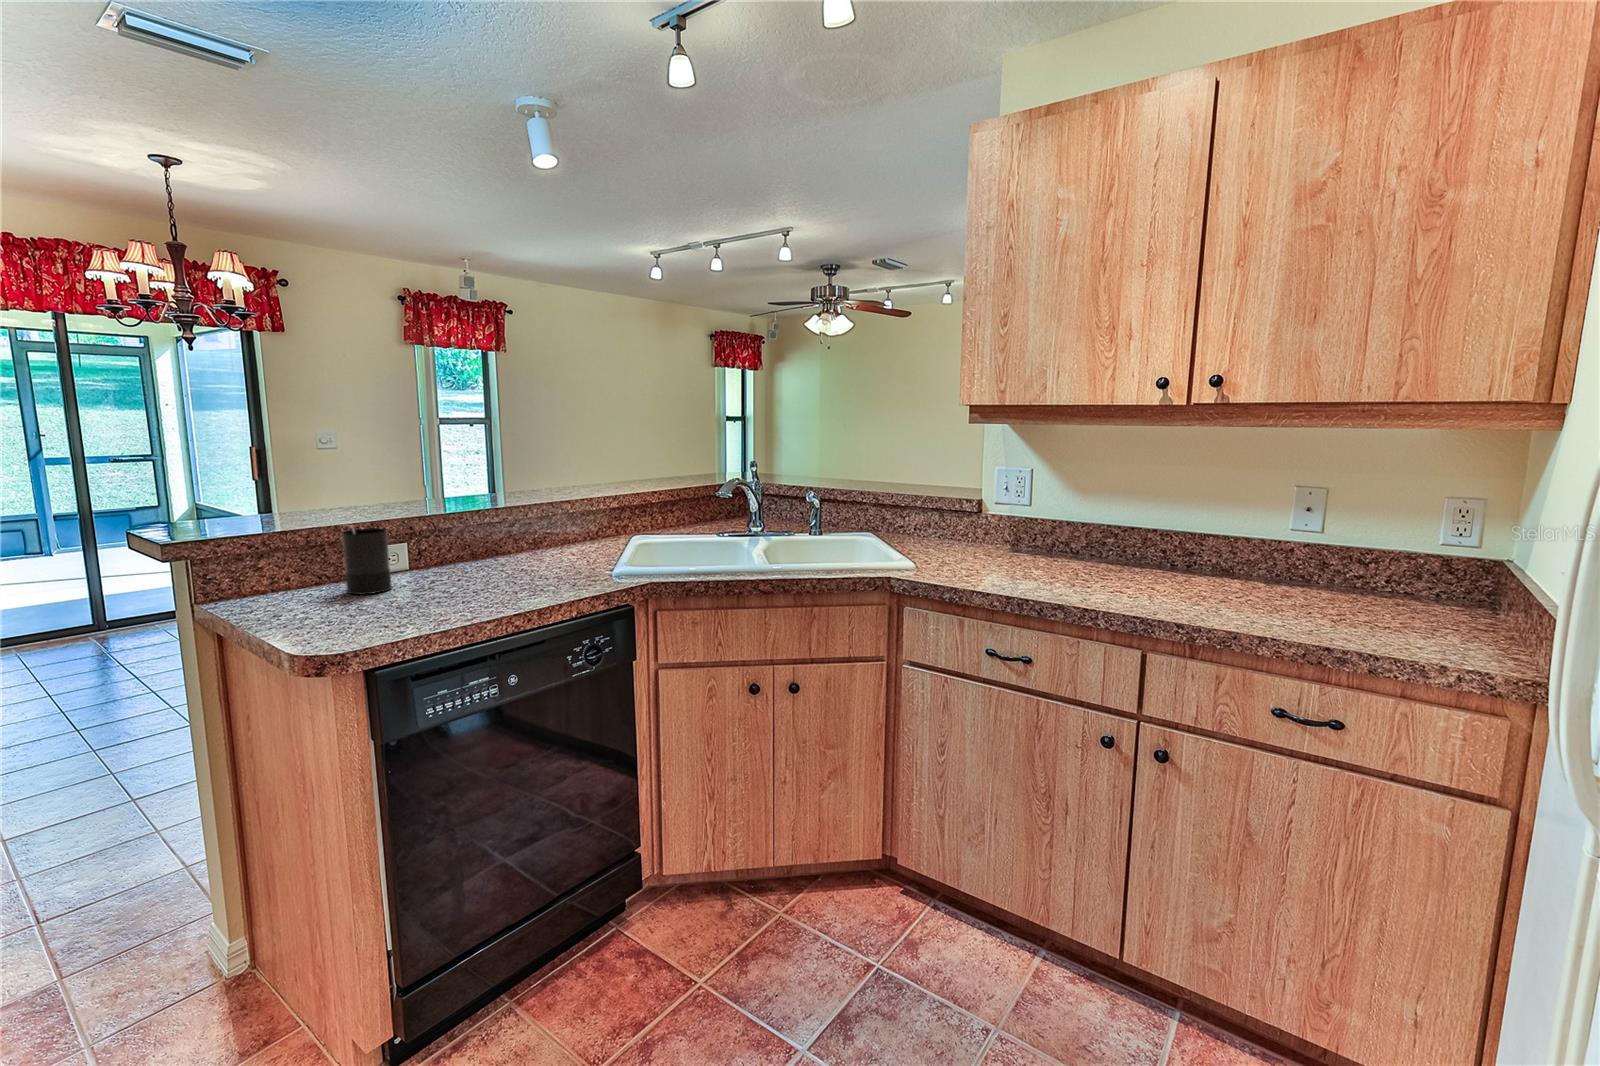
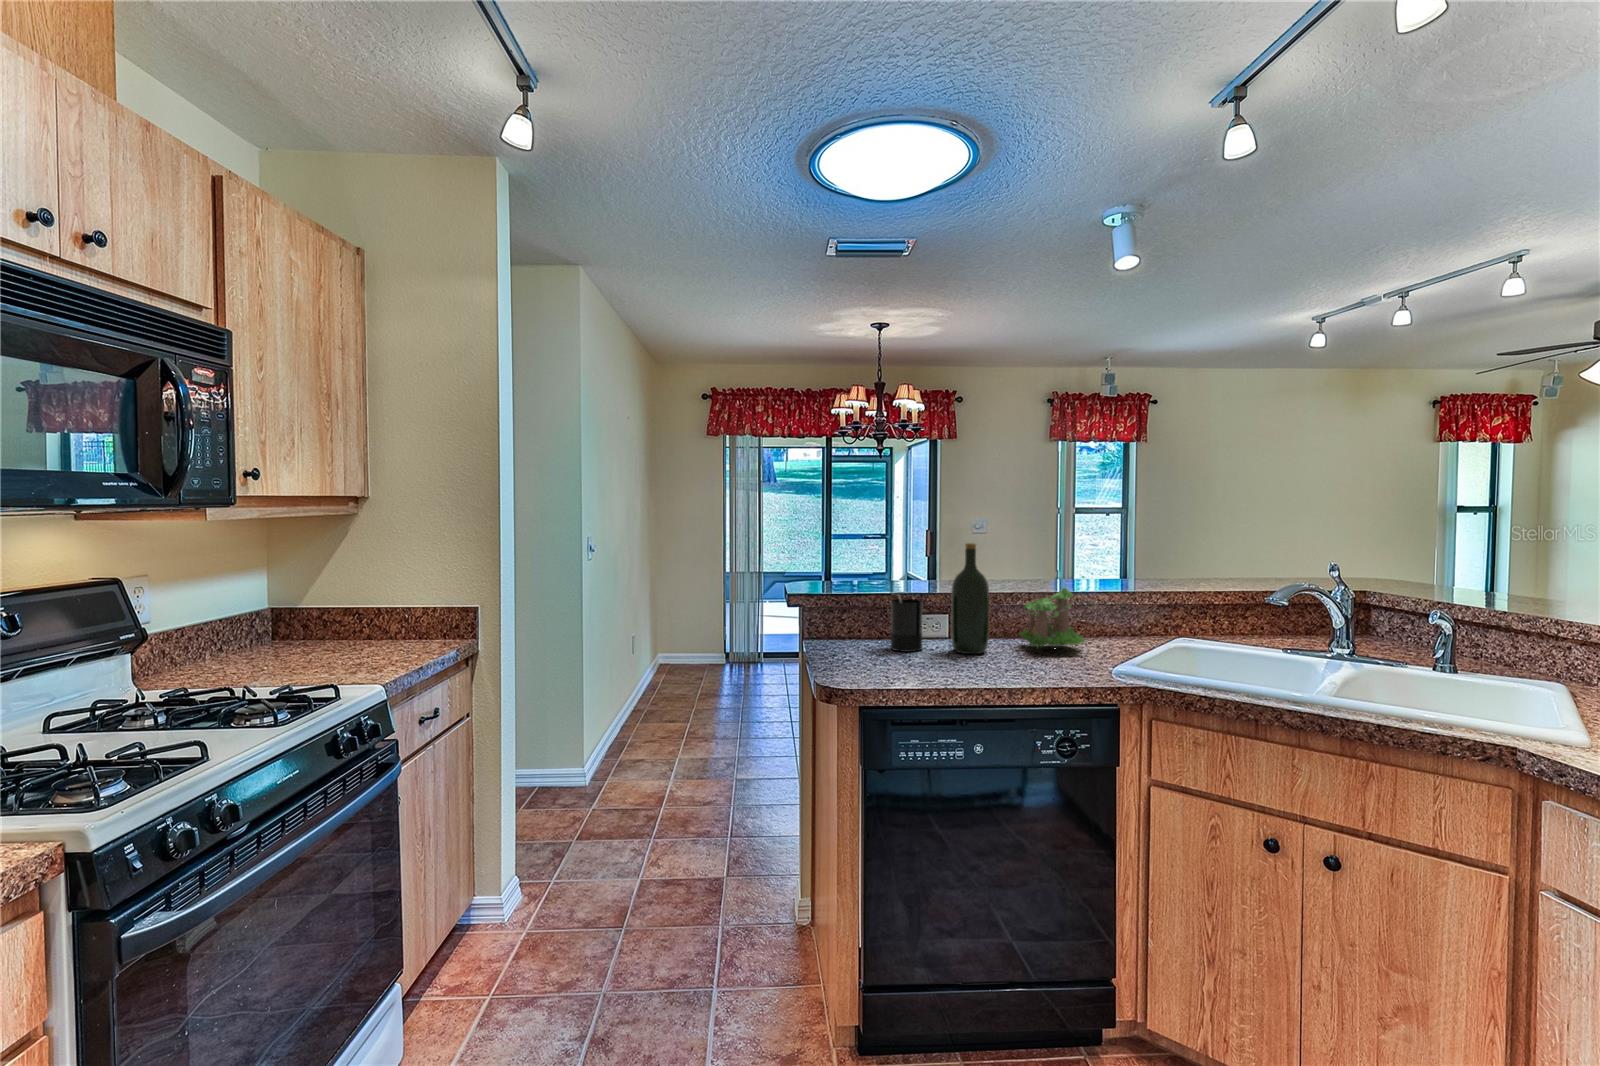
wine bottle: none [424,457,474,584] -> present [951,543,990,654]
plant: none [494,473,571,566] -> present [1019,588,1085,647]

